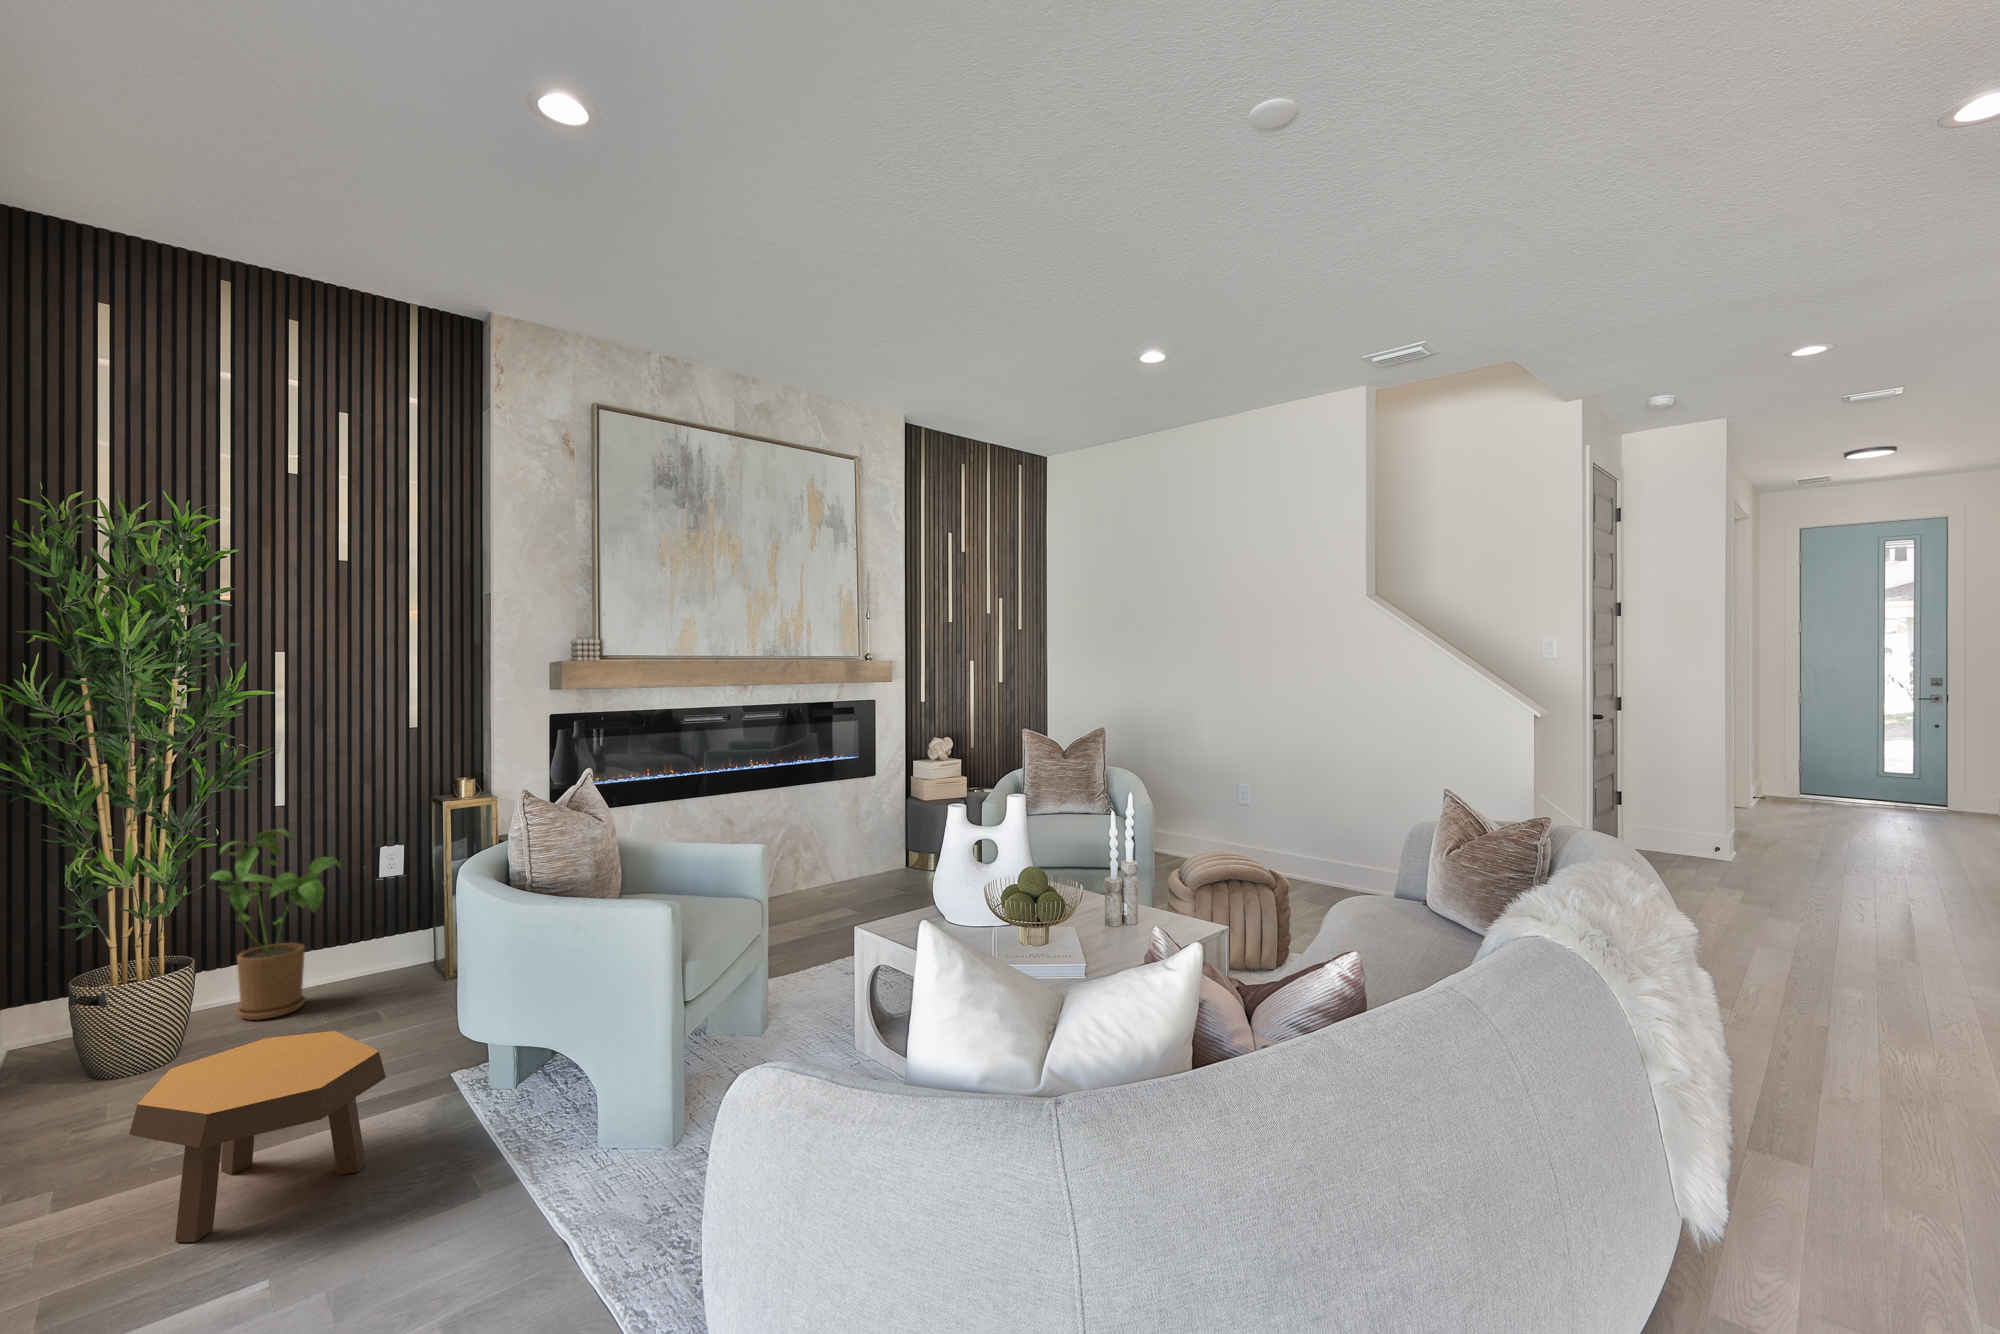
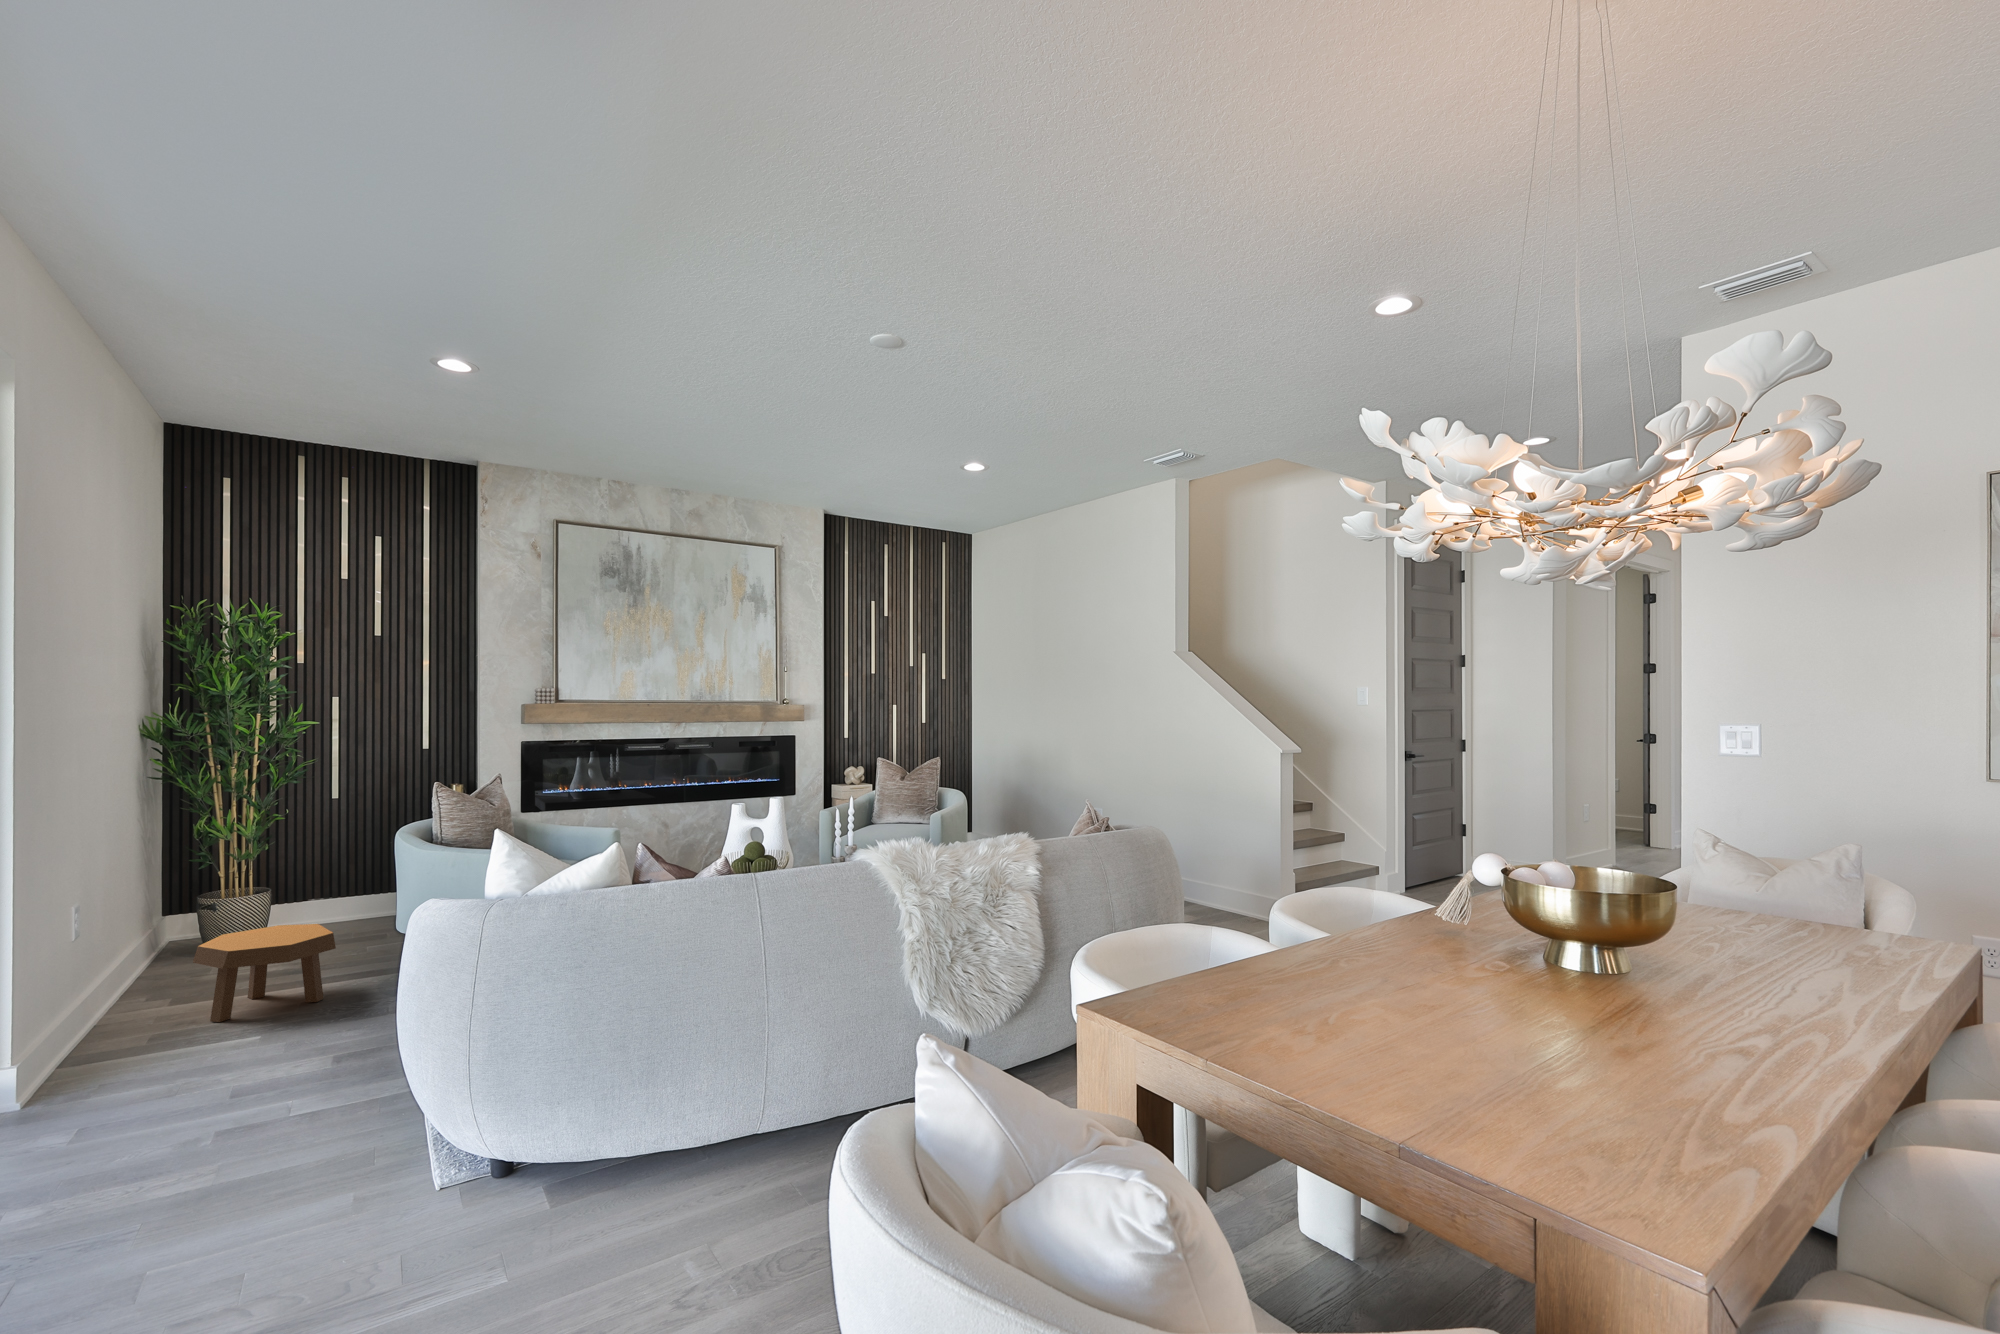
house plant: present [210,829,341,1020] -> none [281,813,368,935]

